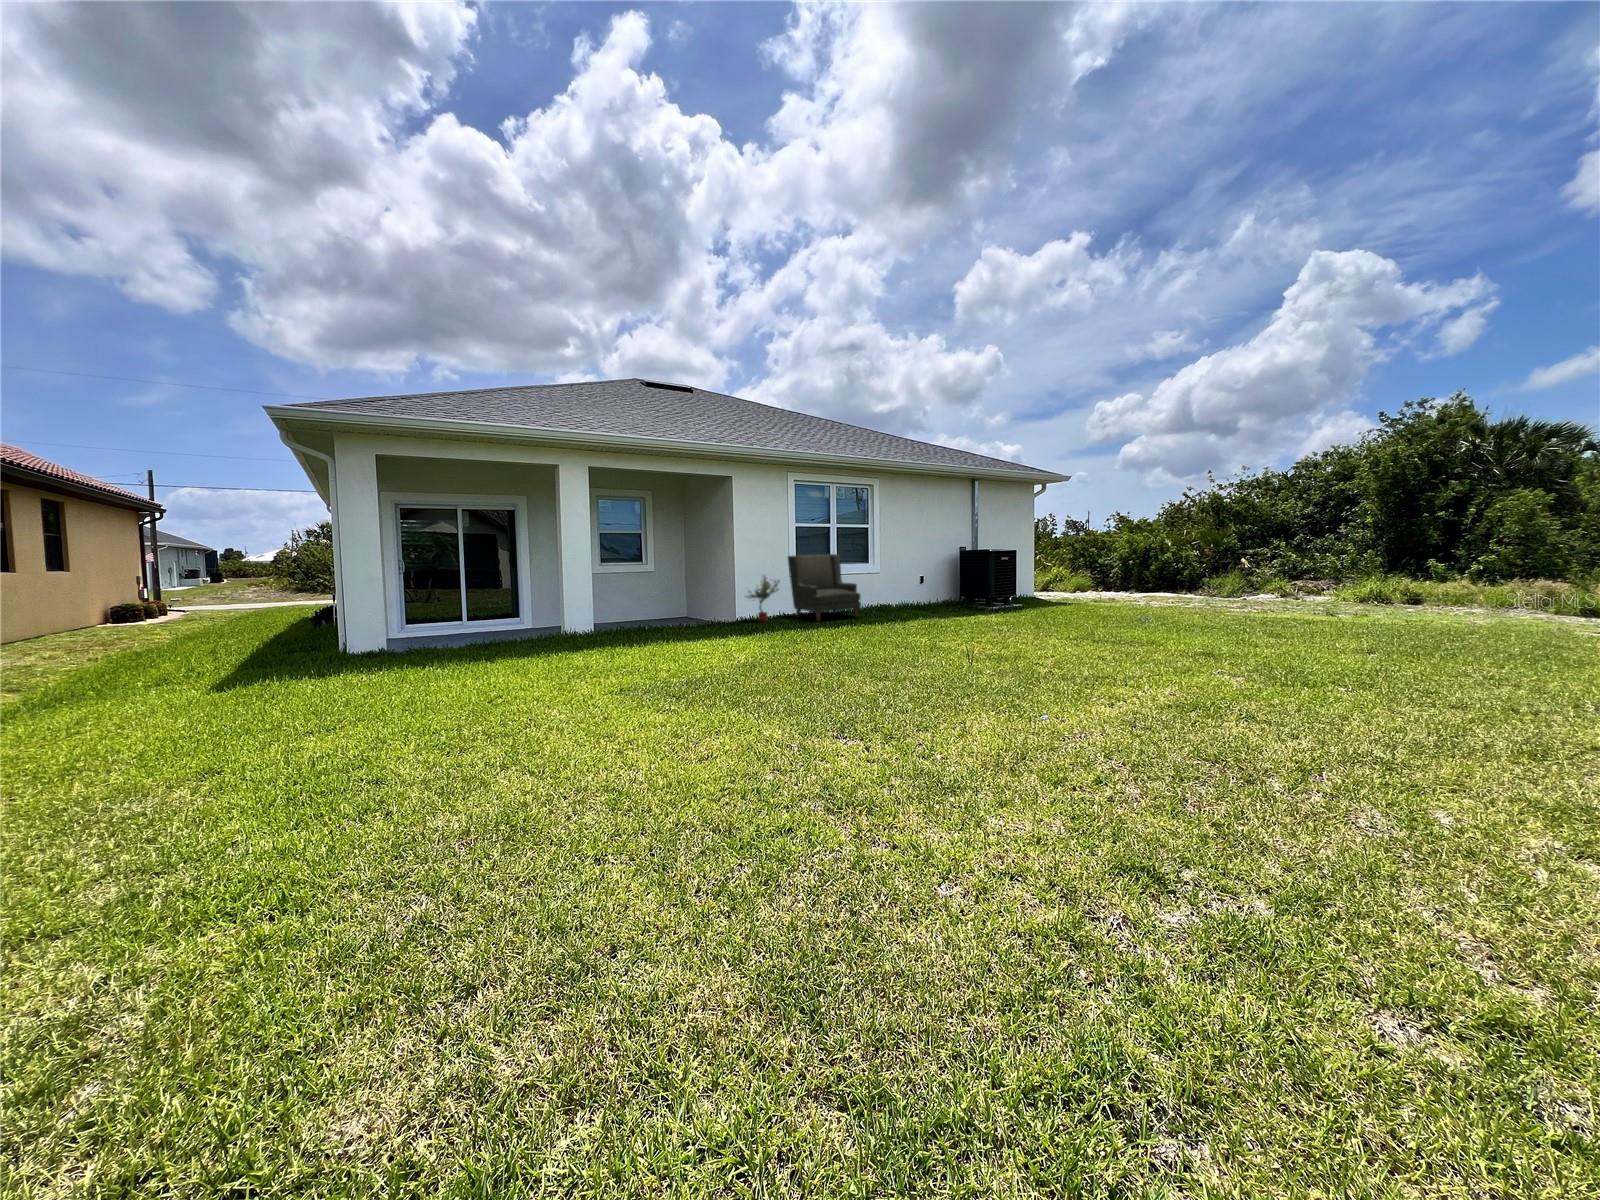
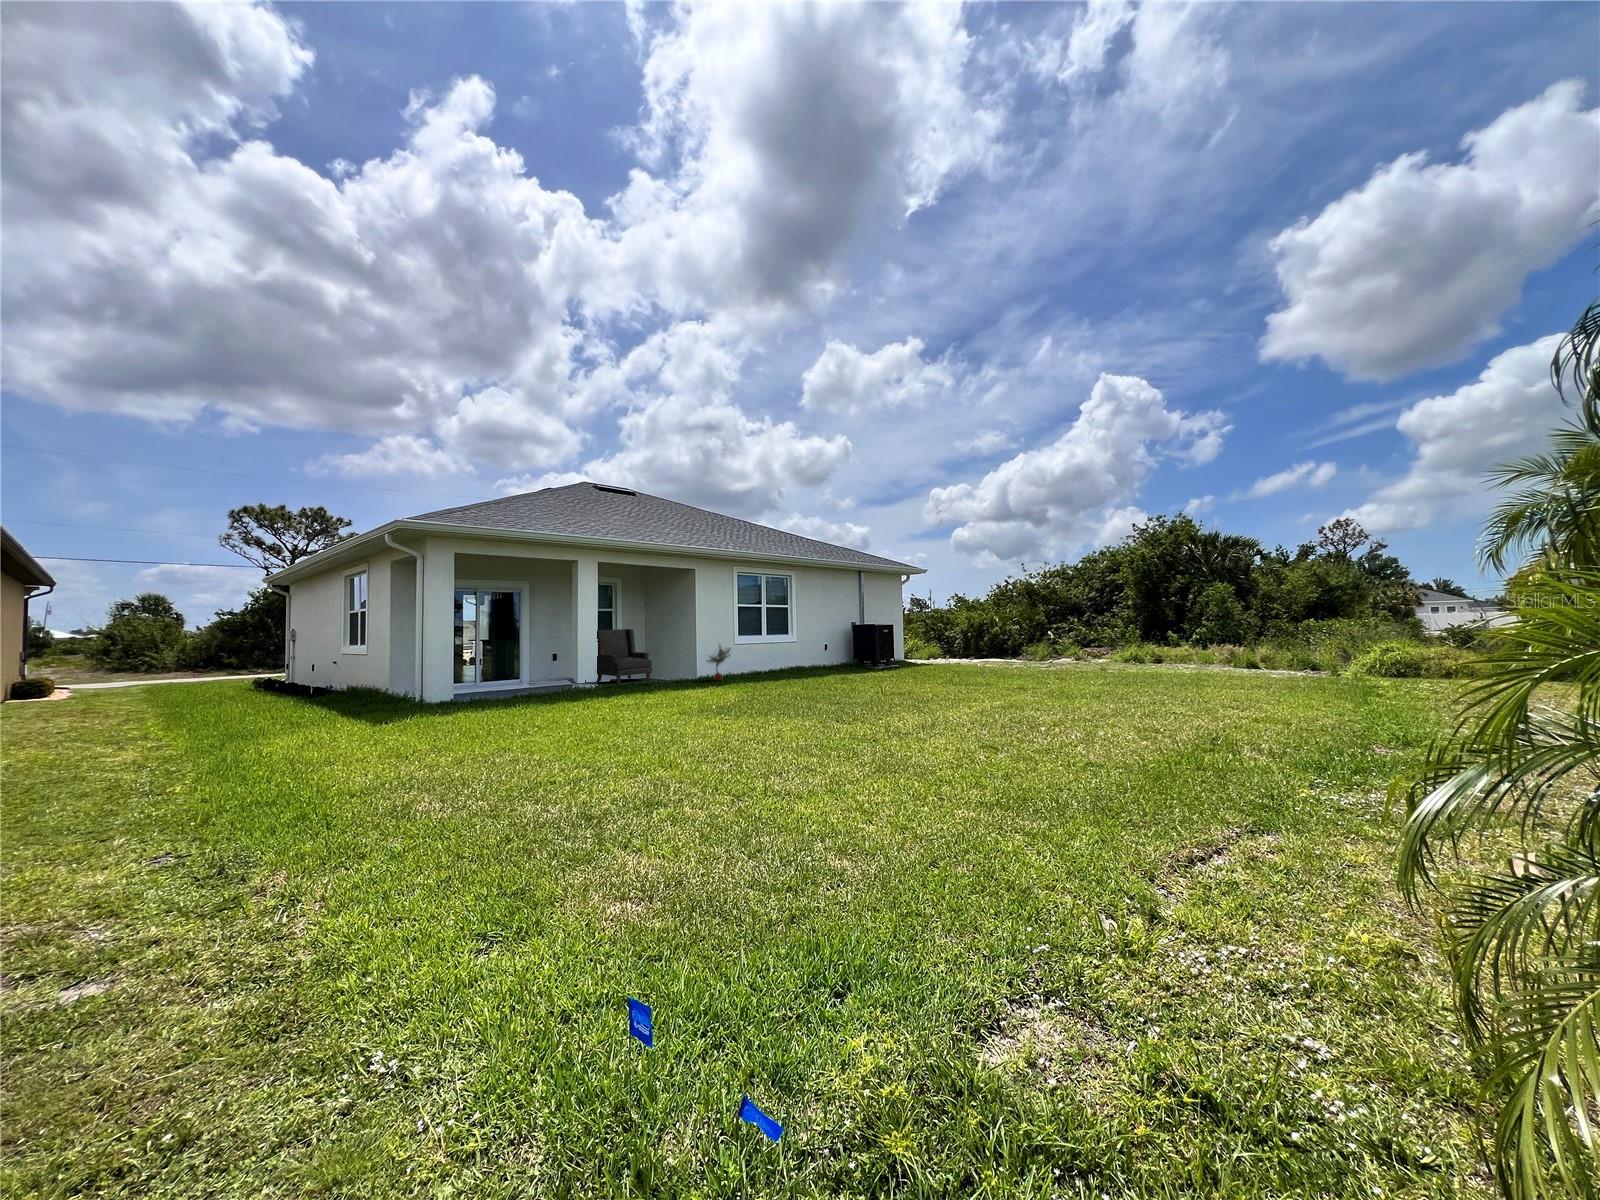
chair: present [788,554,861,622] -> present [597,629,652,684]

